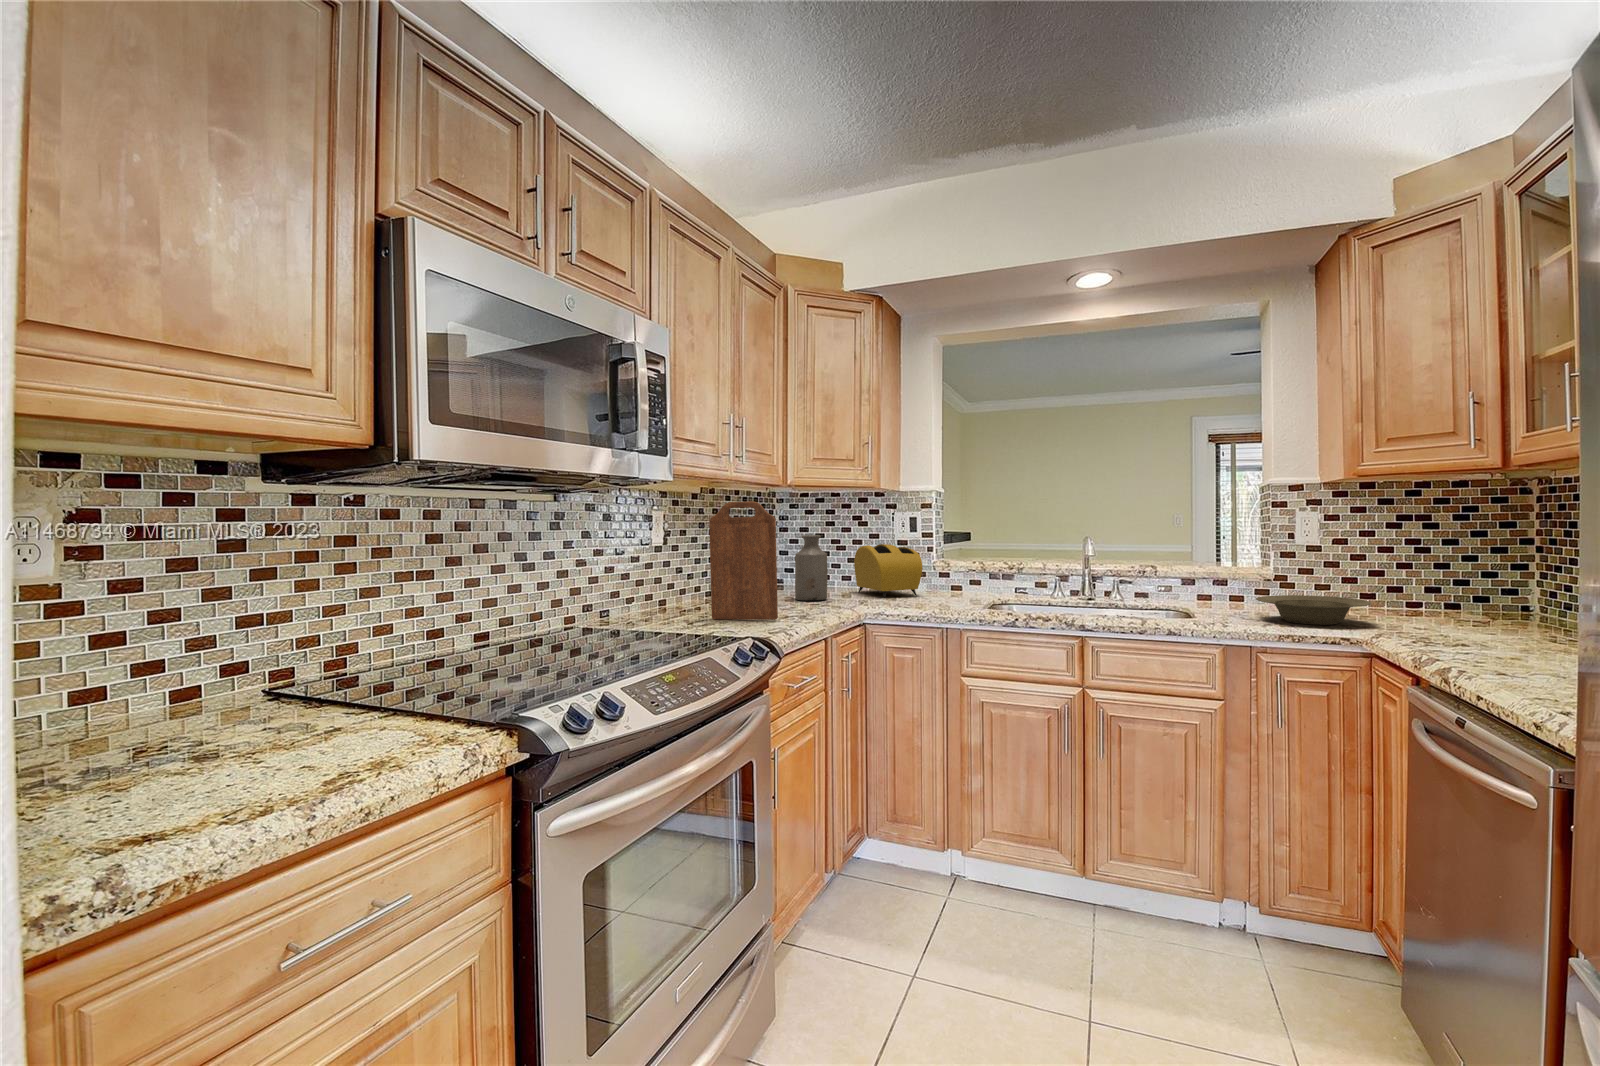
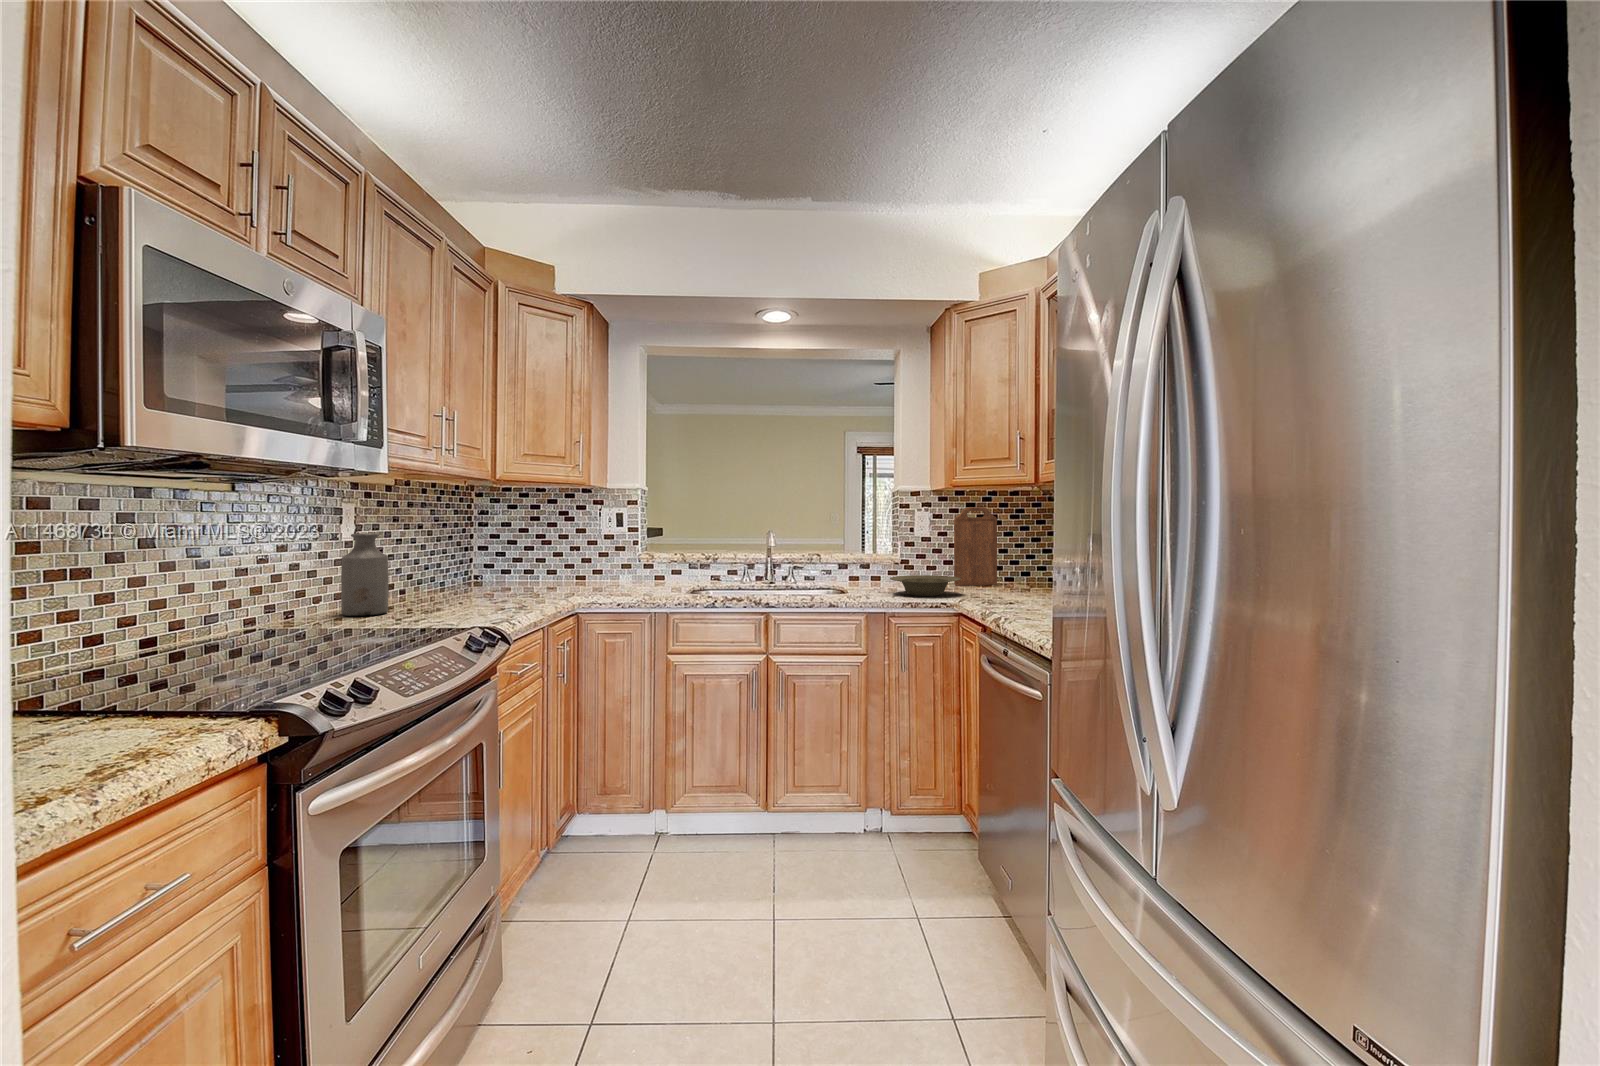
cutting board: present [709,501,778,620] -> present [954,507,997,586]
bottle: present [795,535,828,601] -> present [341,533,389,616]
toaster: present [854,544,922,598] -> none [561,539,629,588]

